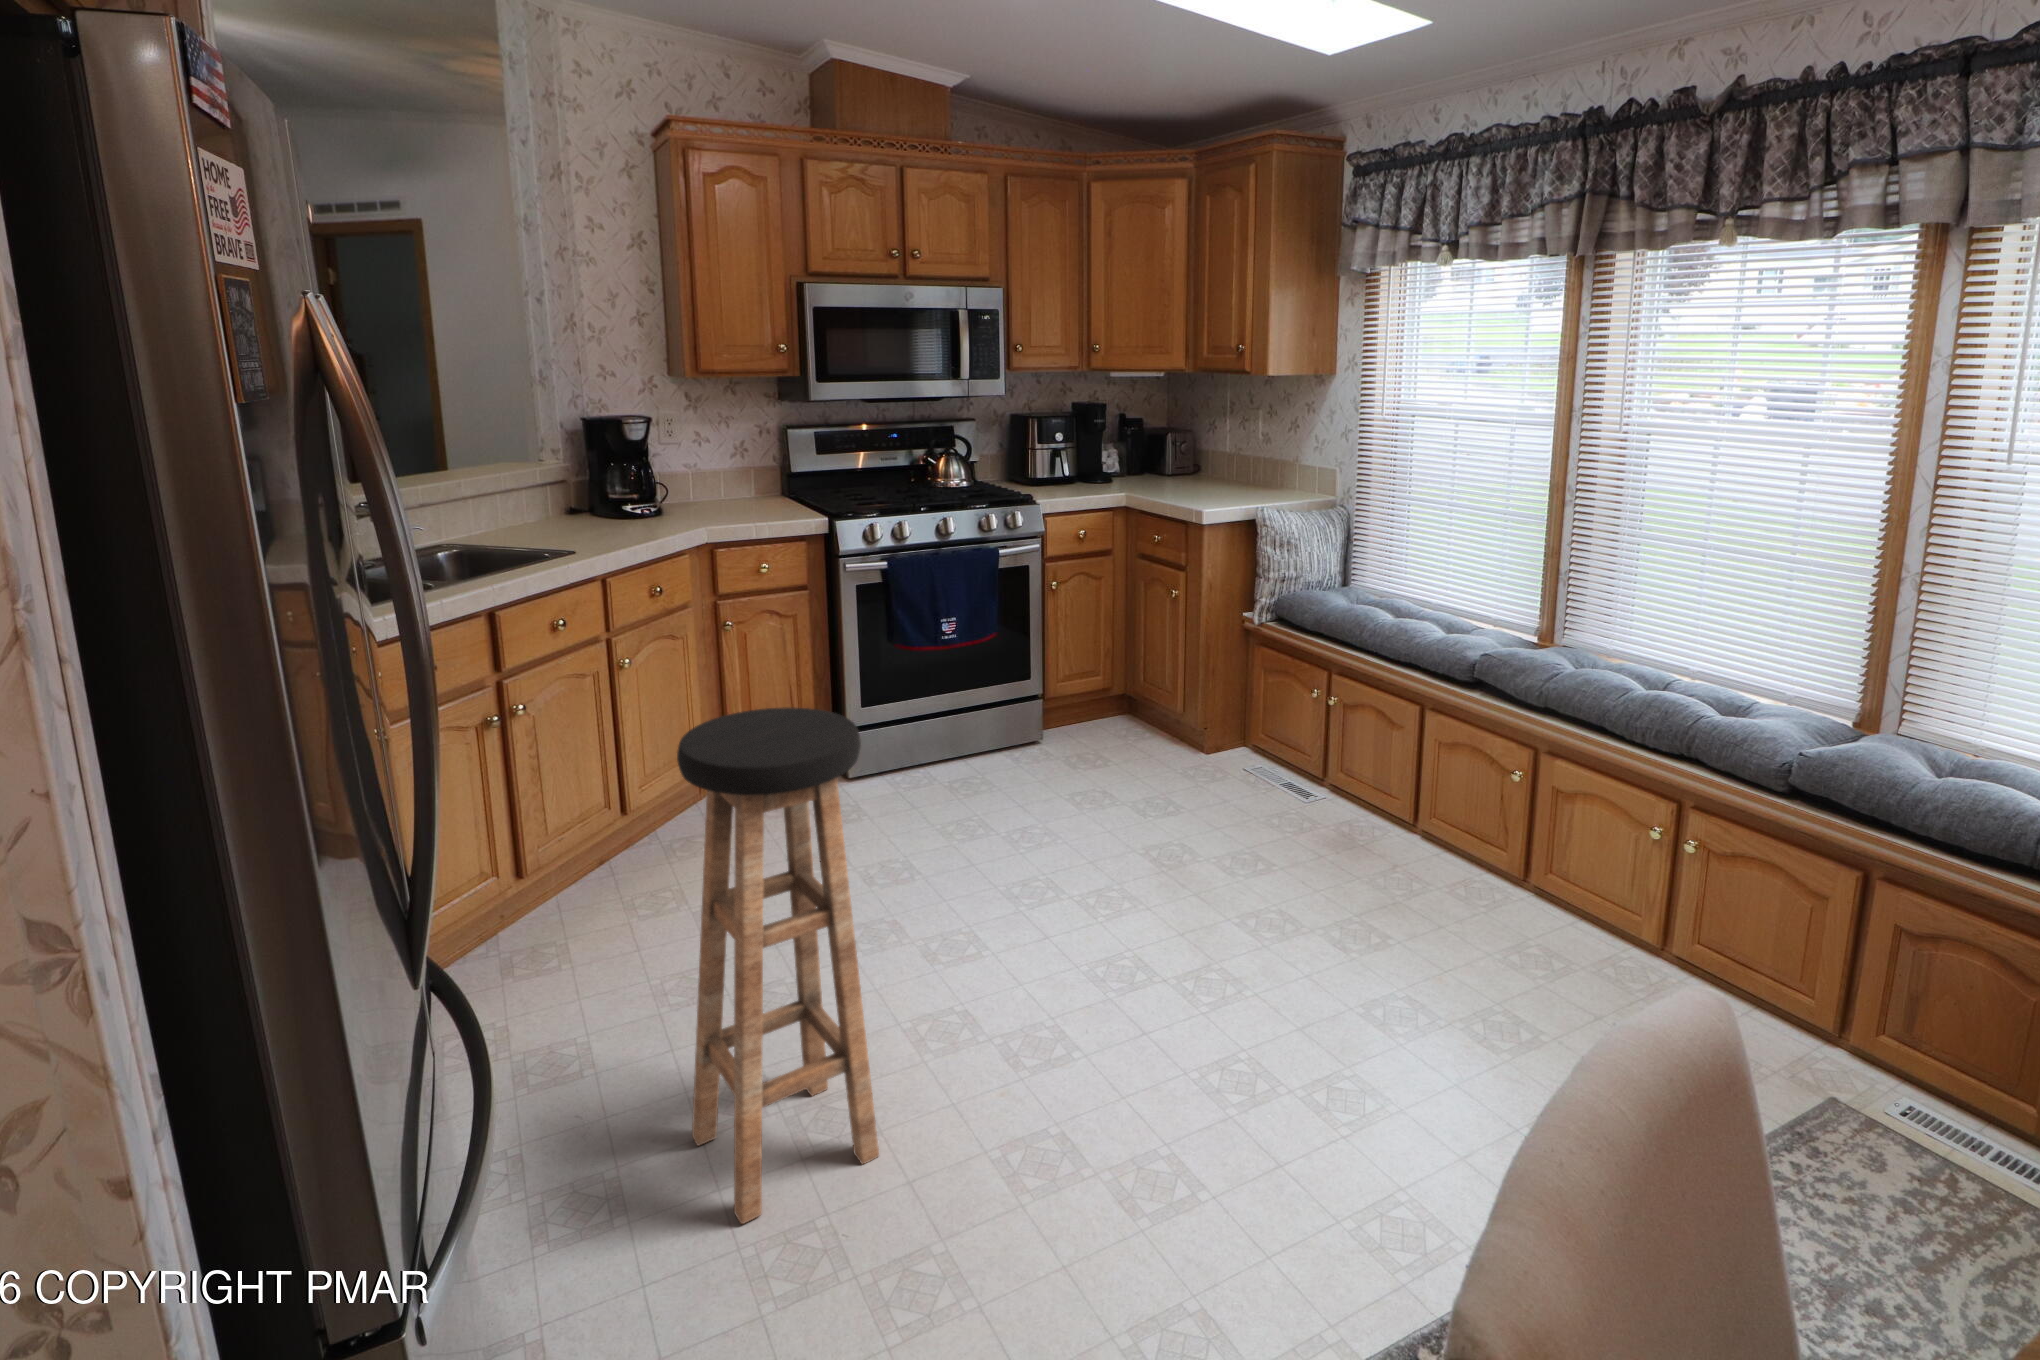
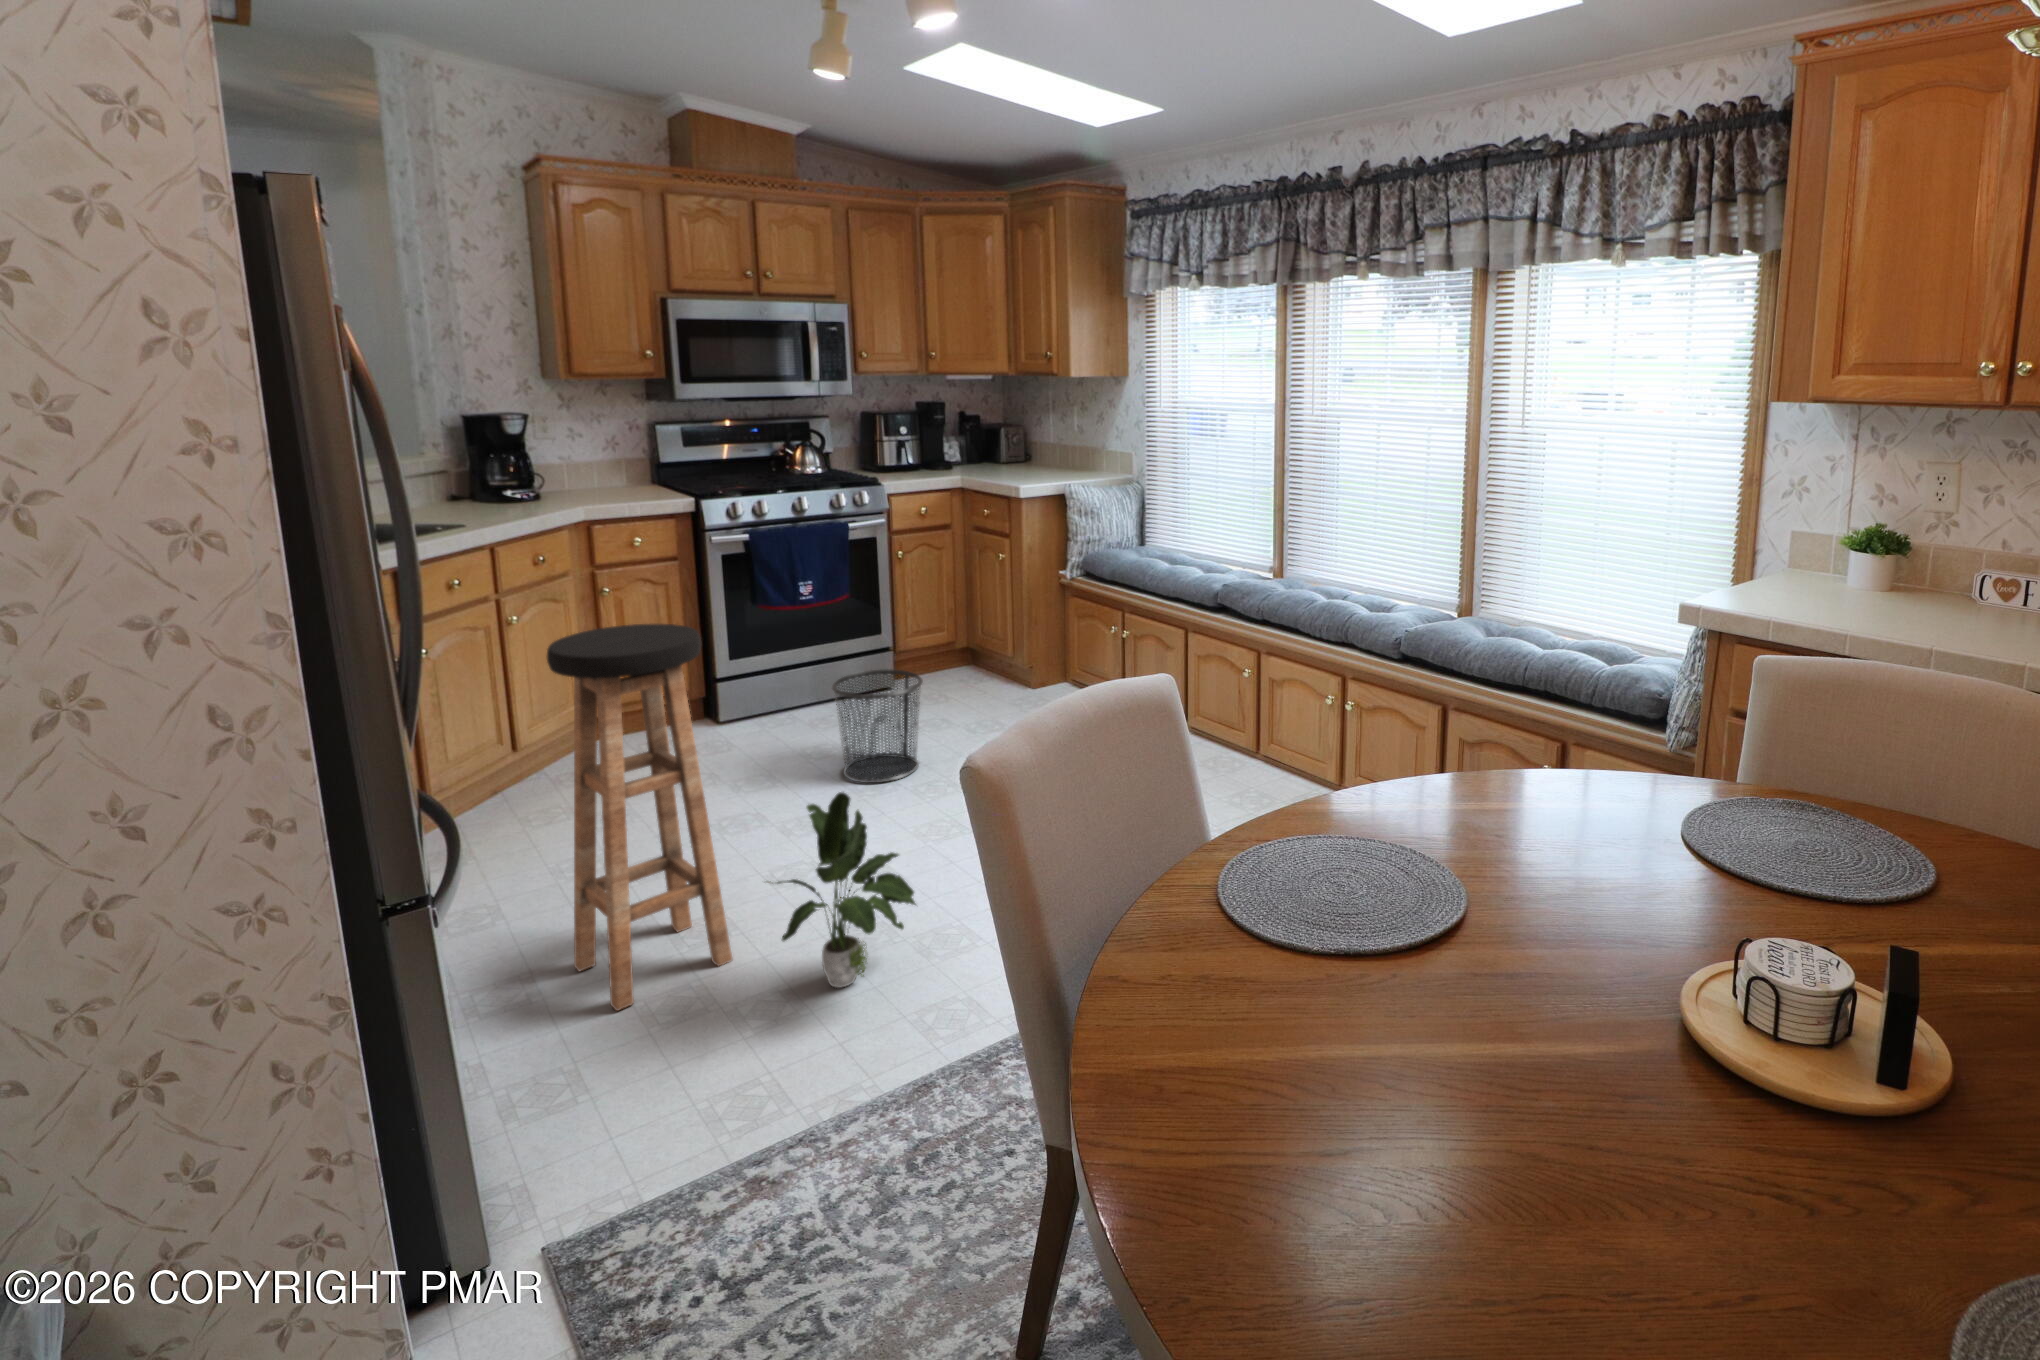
waste bin: none [984,738,1091,883] -> present [832,669,923,783]
potted plant: none [931,965,1123,1232] -> present [777,792,916,988]

